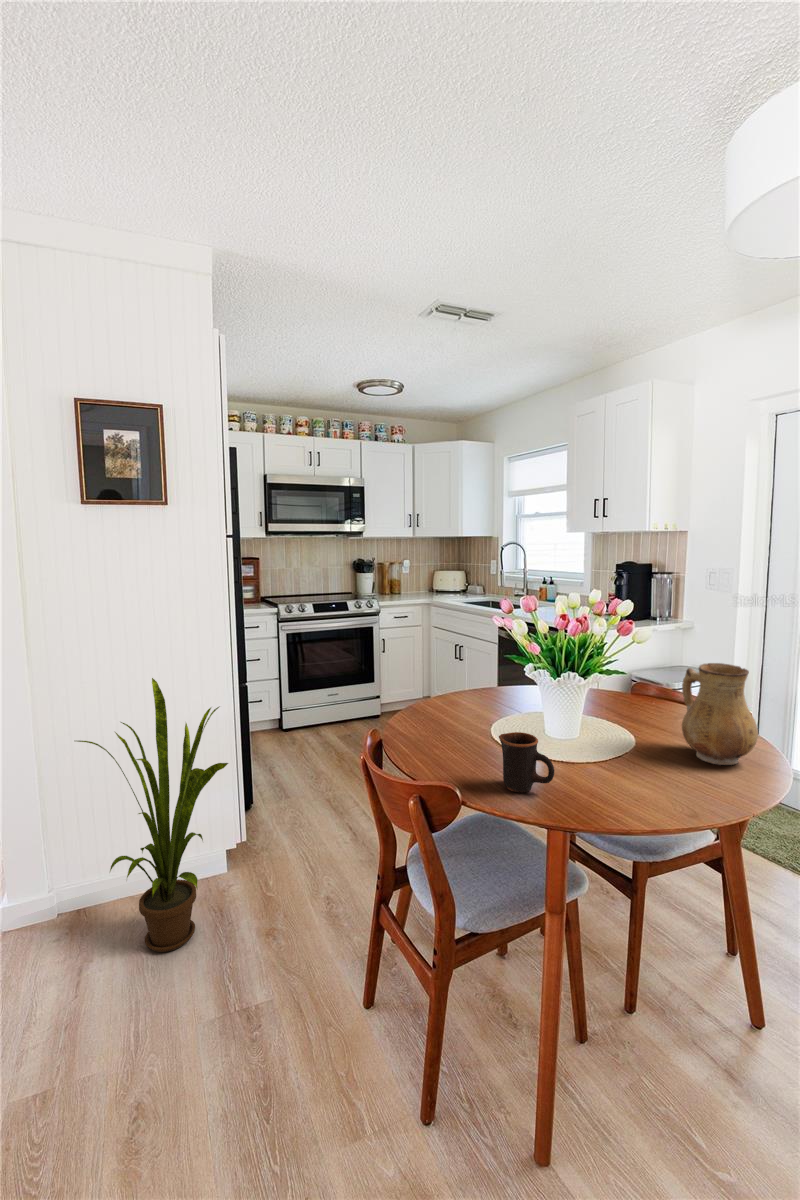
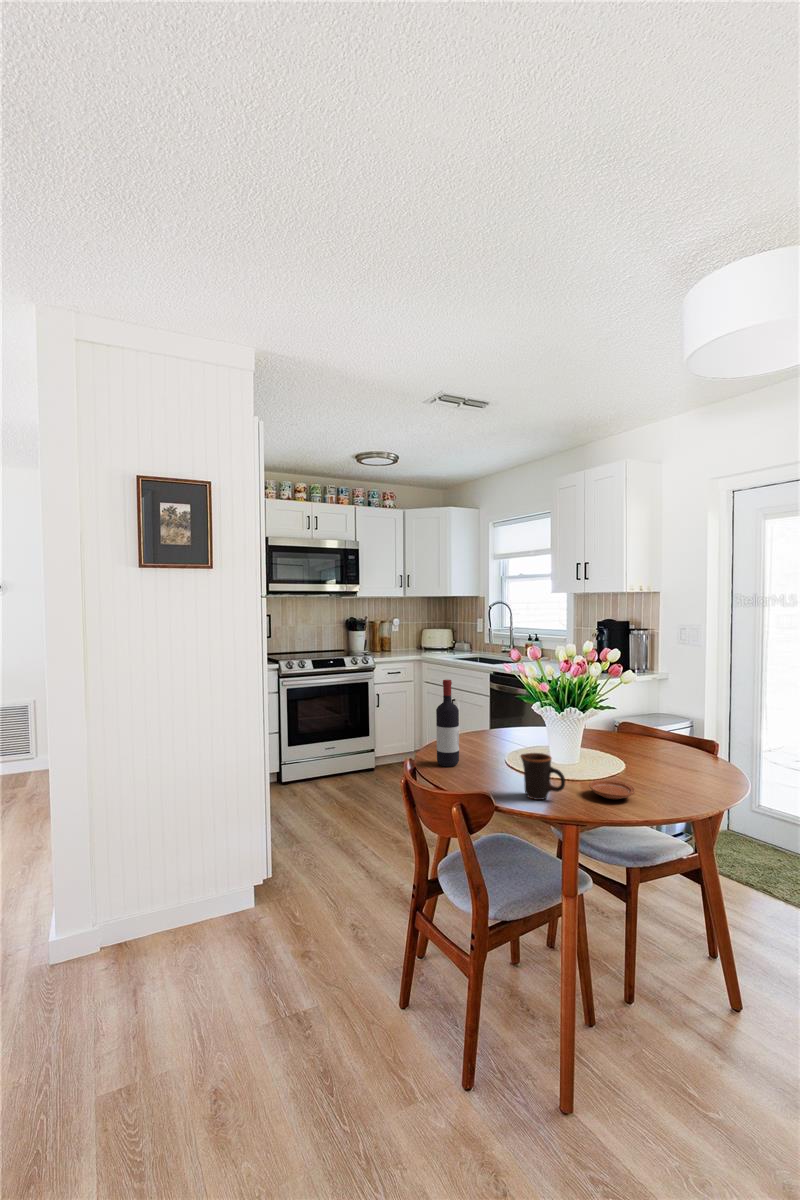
wine bottle: none [408,636,434,738] -> present [436,680,459,767]
ceramic pitcher: present [682,663,758,765] -> none [660,699,720,780]
house plant: present [77,678,228,952] -> none [136,722,274,975]
plate: none [586,765,645,794] -> present [589,780,635,799]

